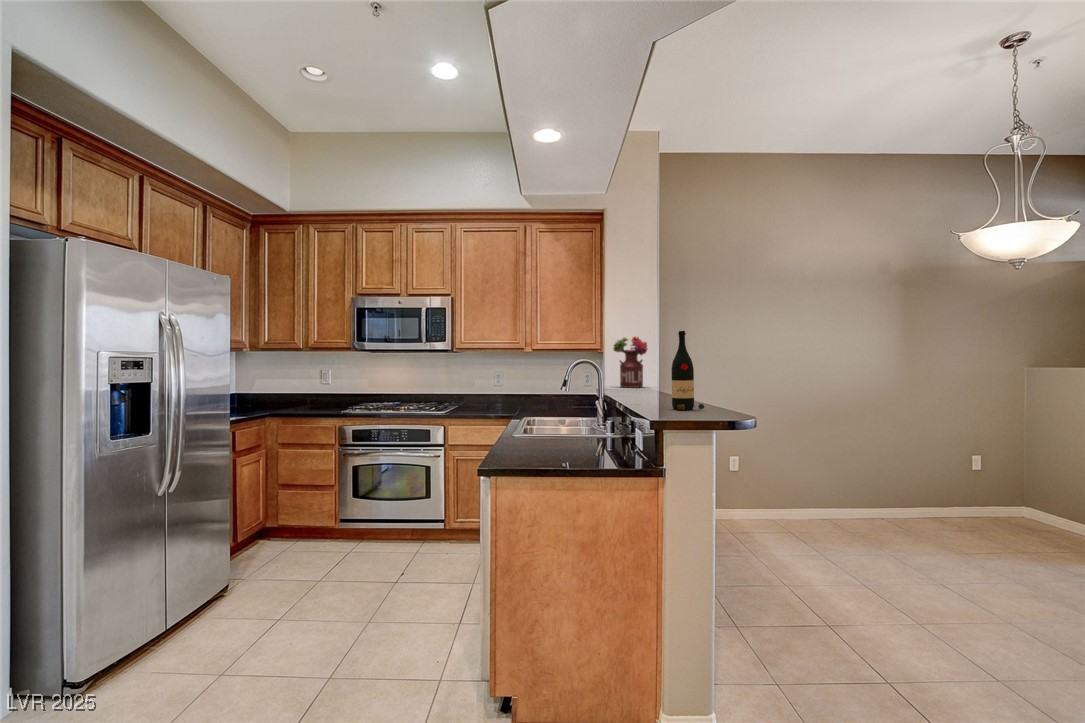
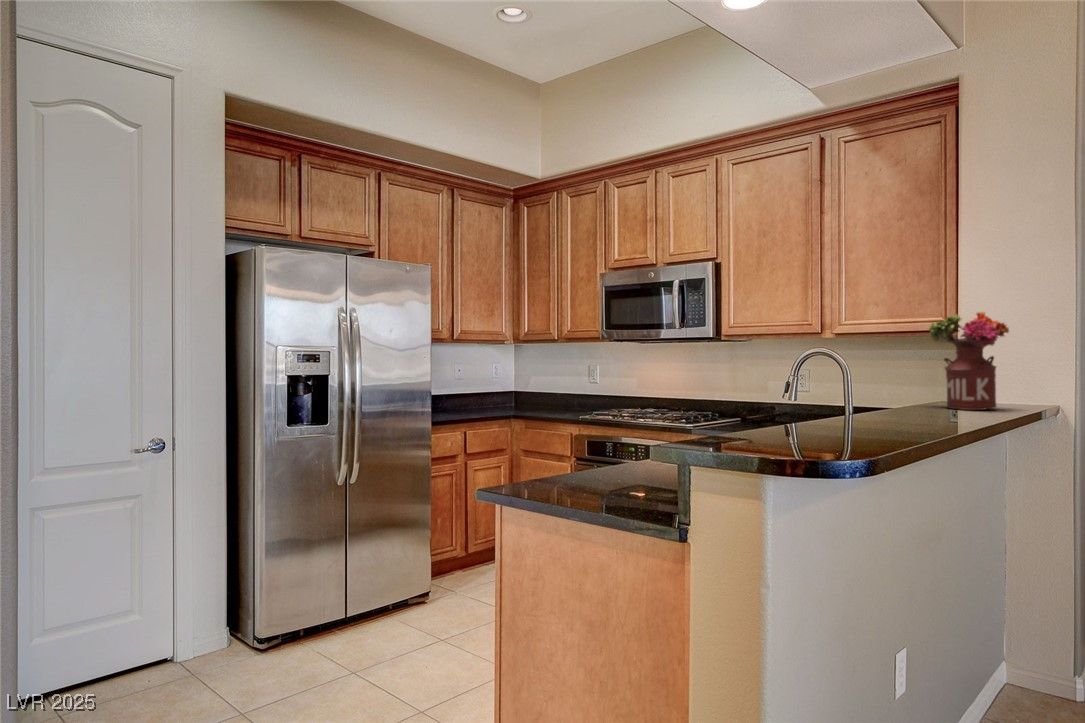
wine bottle: present [671,331,704,410] -> none [720,307,772,452]

